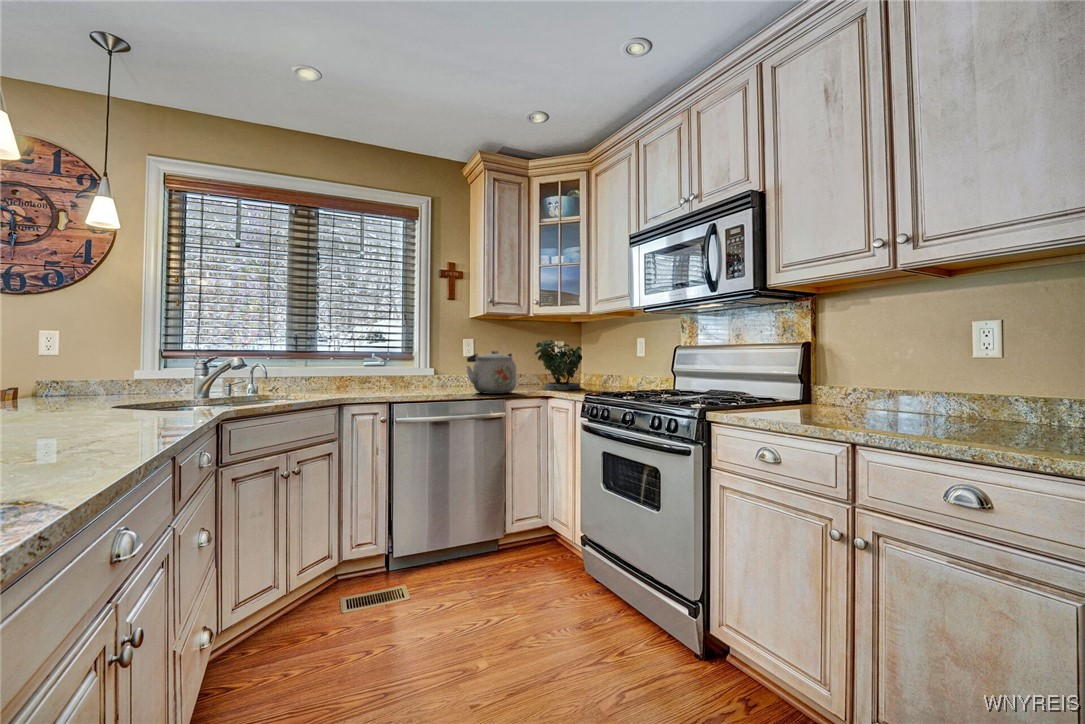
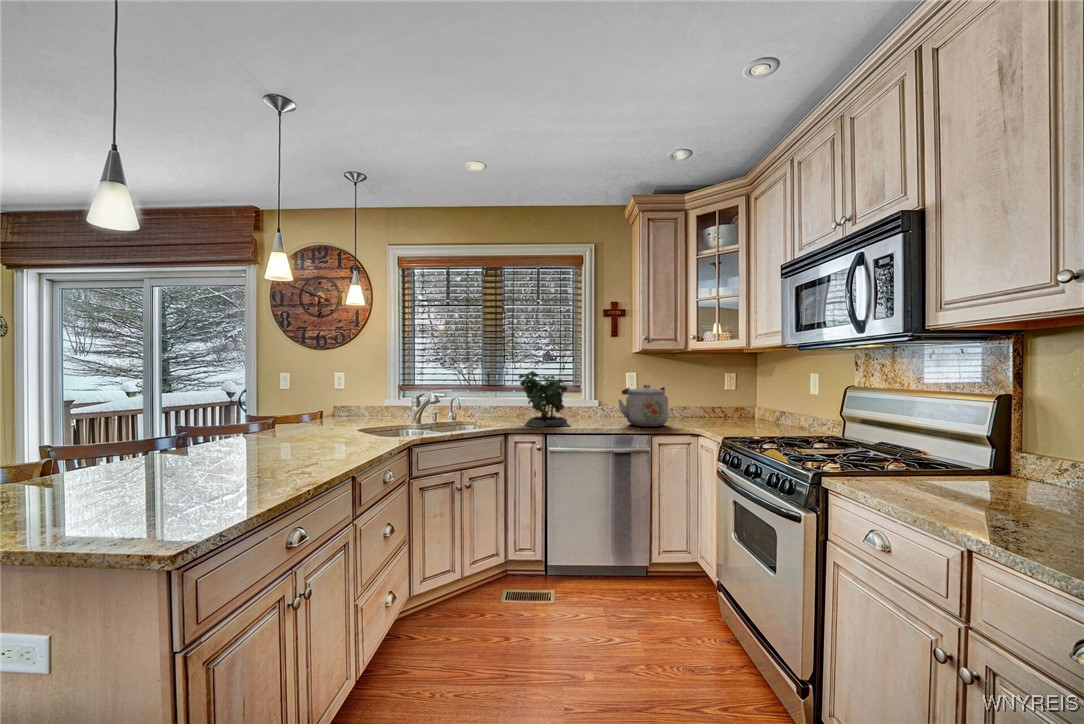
potted plant: present [535,337,584,390] -> present [519,371,570,427]

